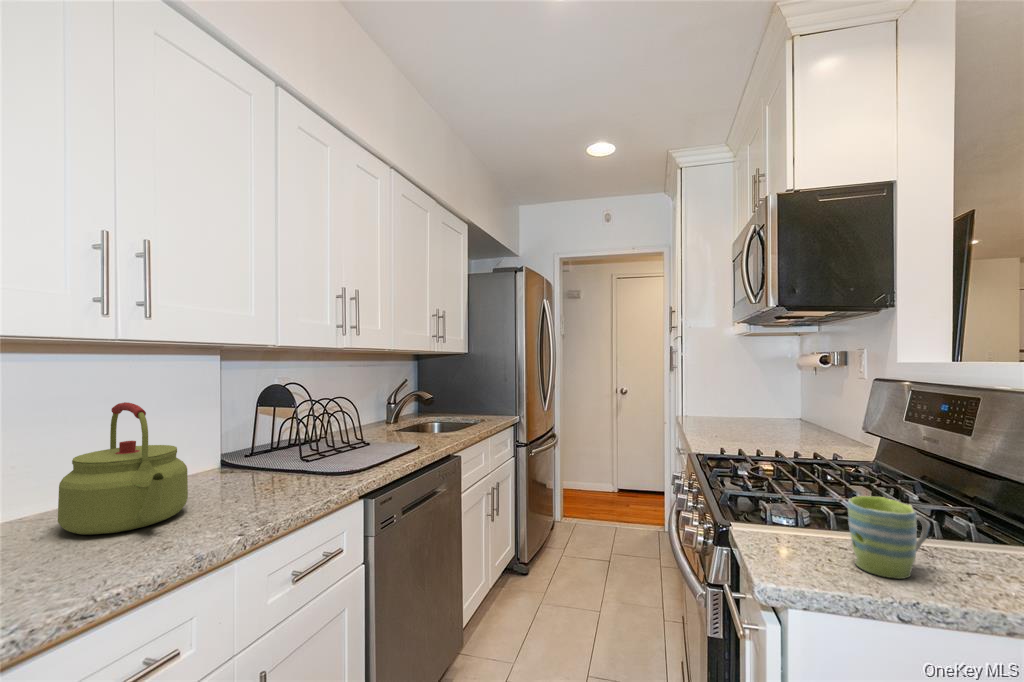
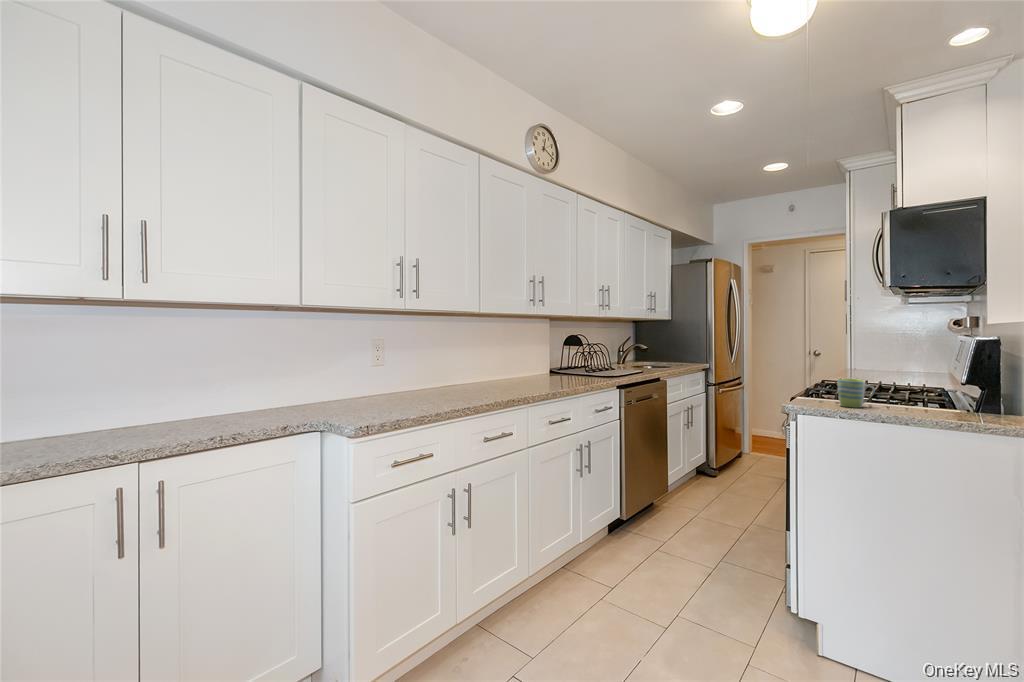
kettle: present [58,402,188,534] -> none [517,338,555,384]

